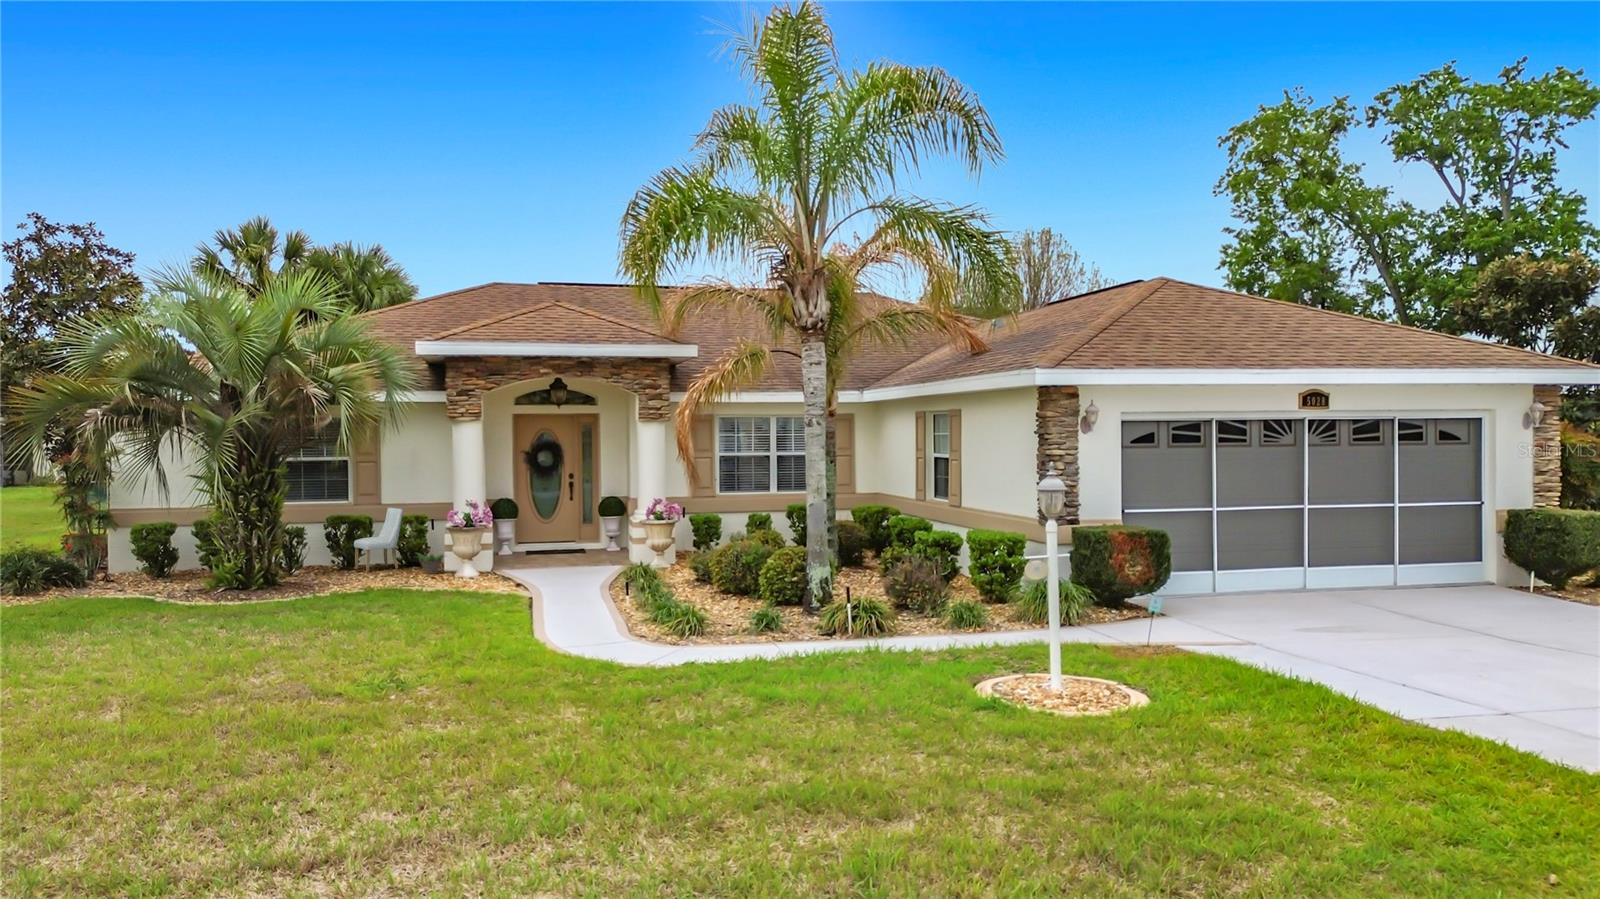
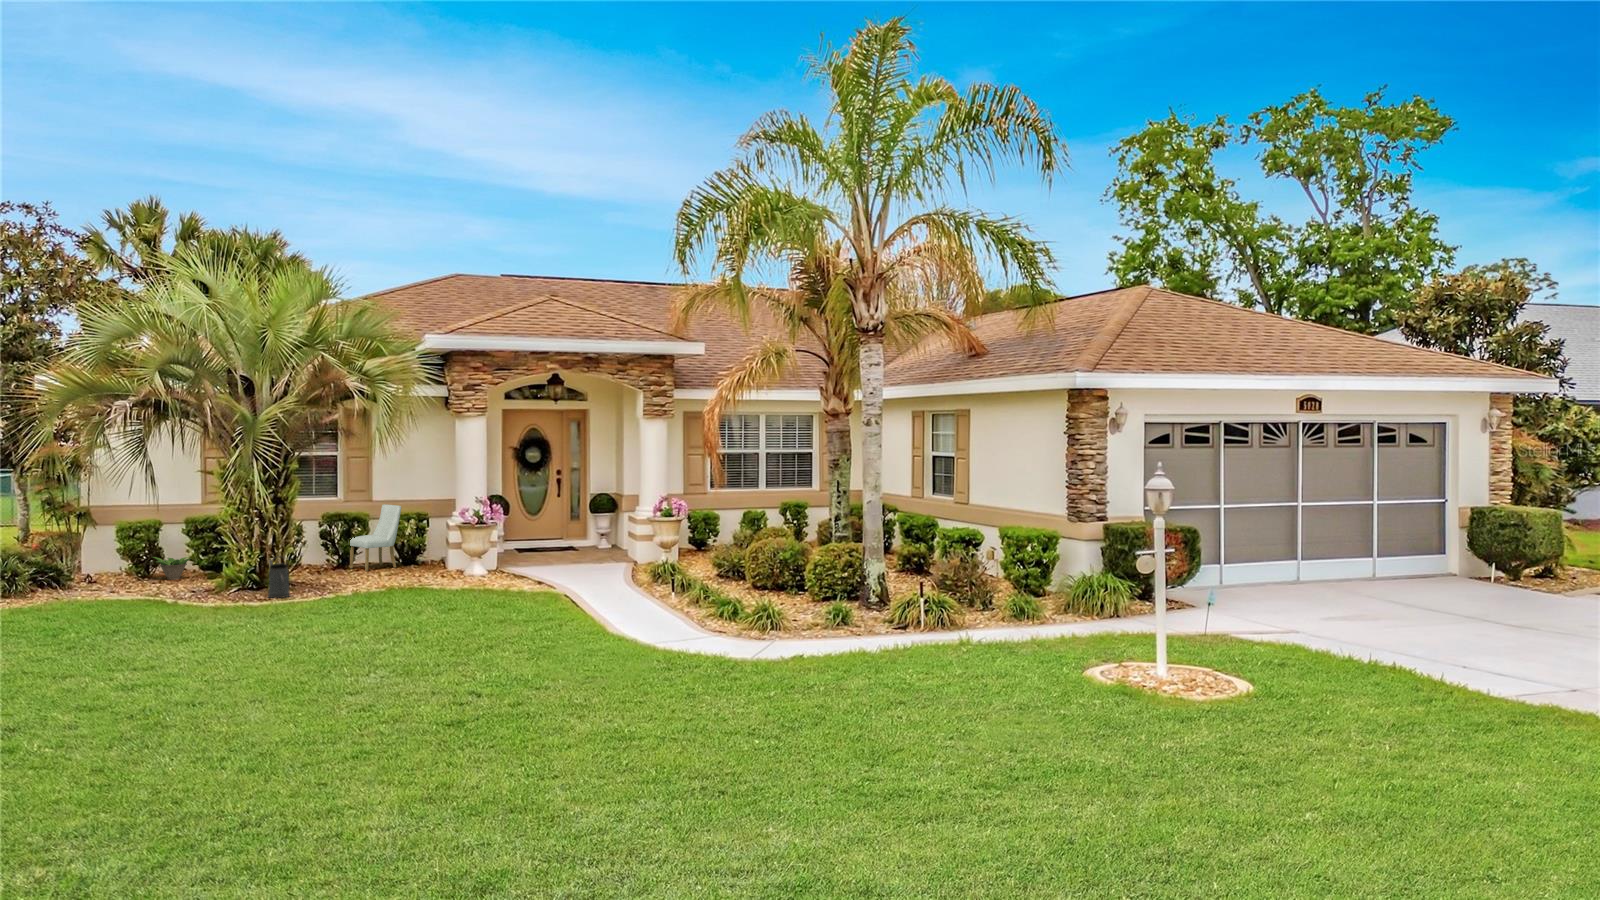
decorative plant: present [417,553,444,574] -> present [153,557,189,580]
watering can: none [251,557,273,597] -> present [268,560,290,598]

